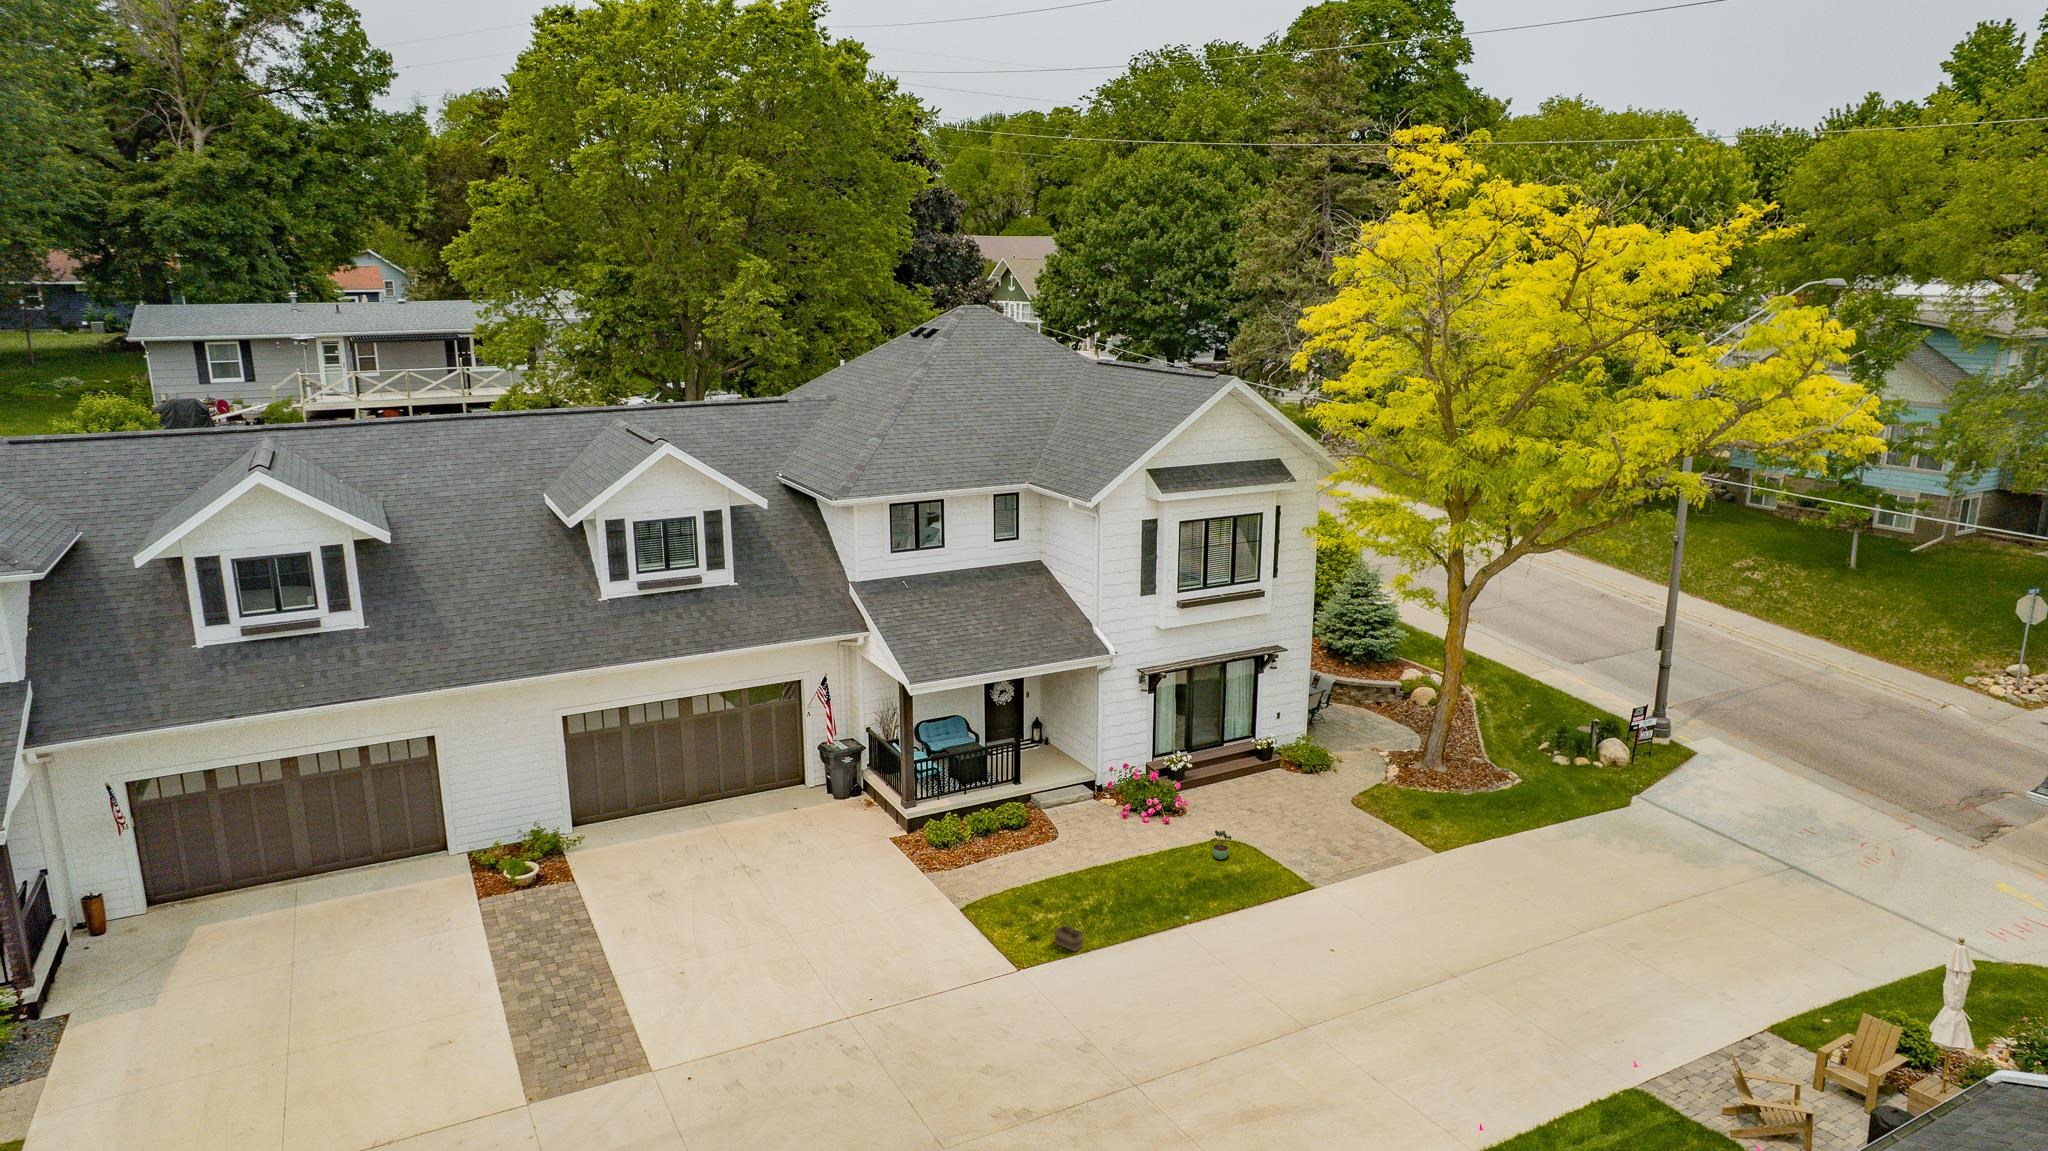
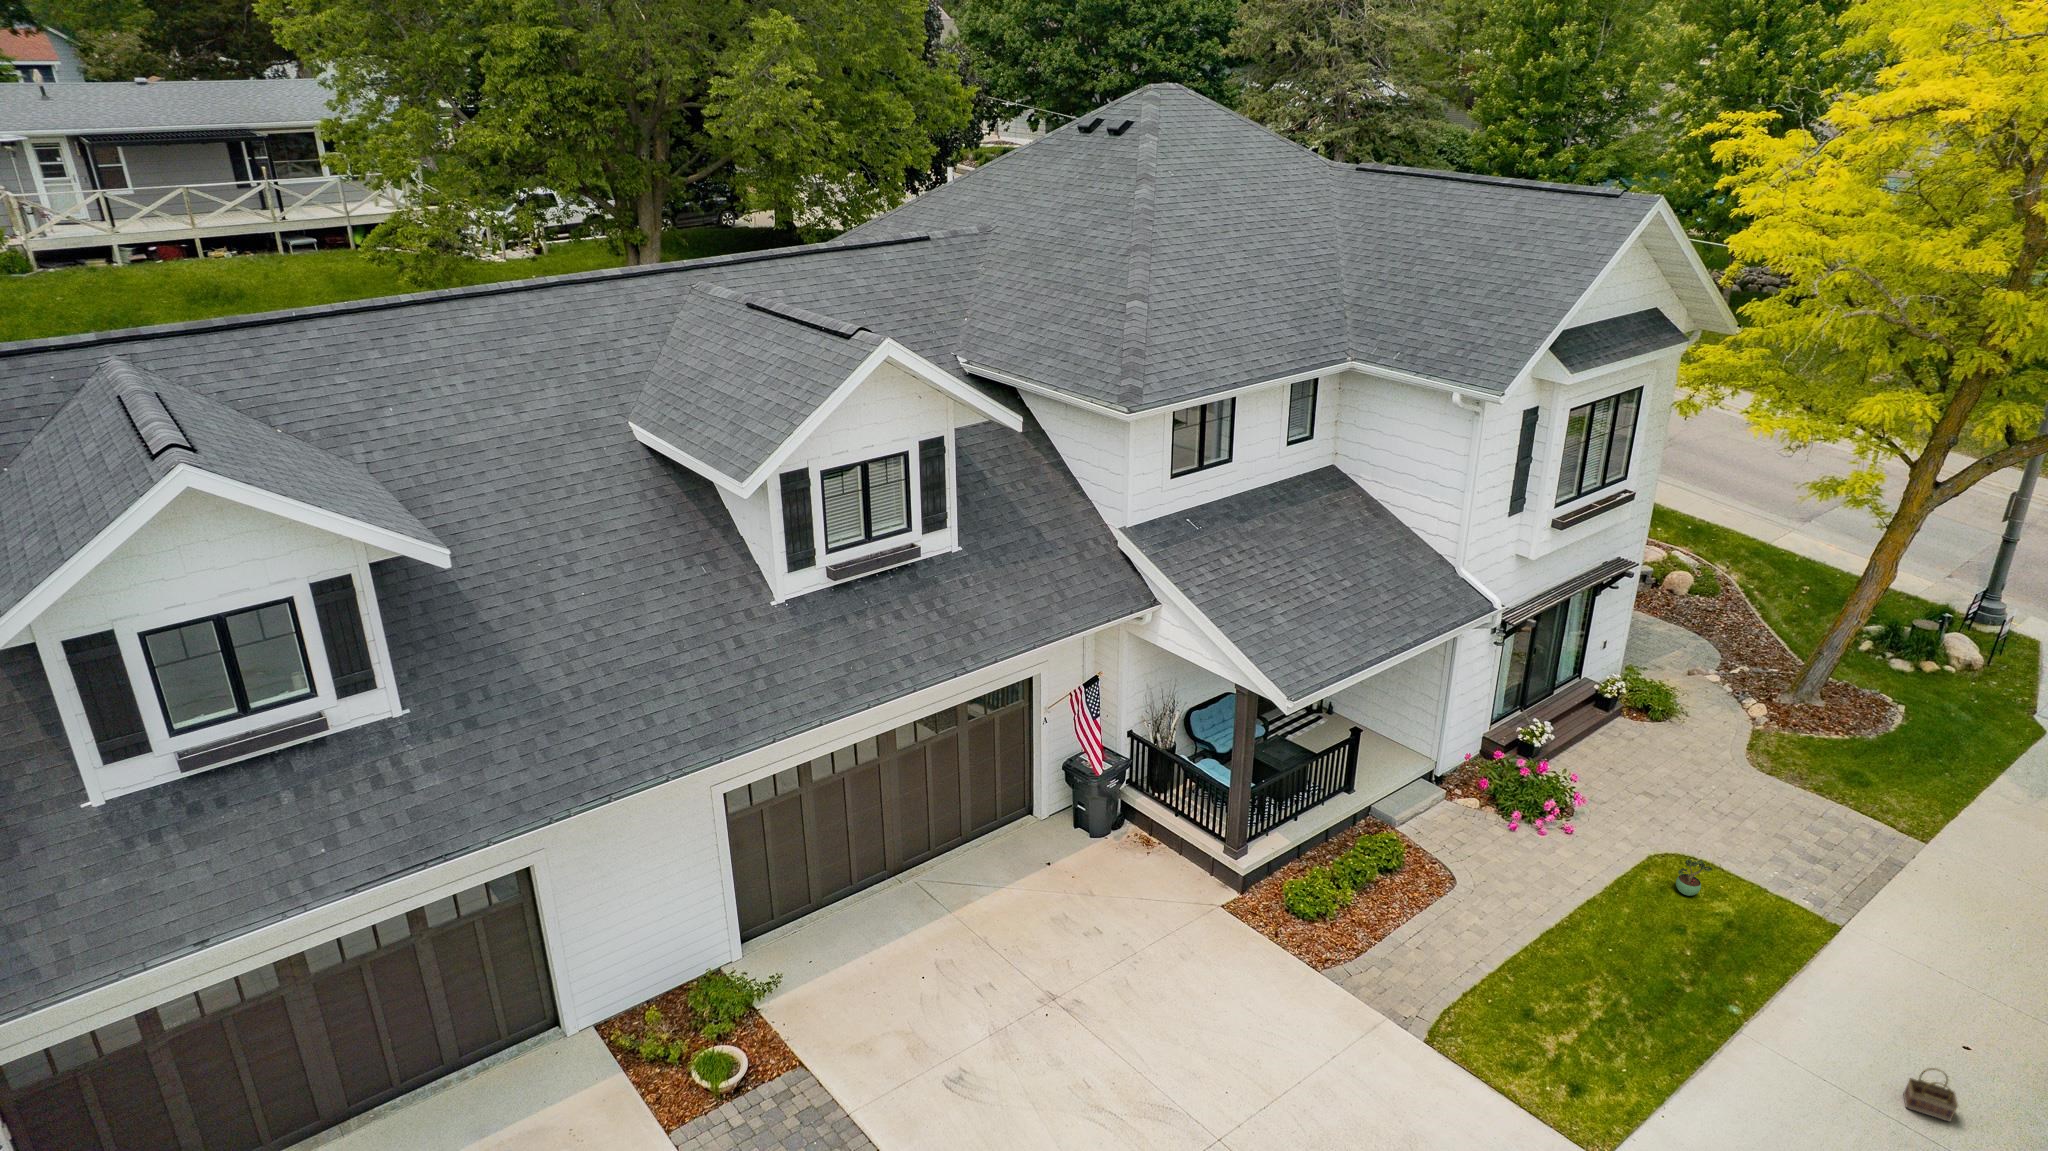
basket: present [1055,922,1083,951] -> present [1903,1068,1959,1122]

